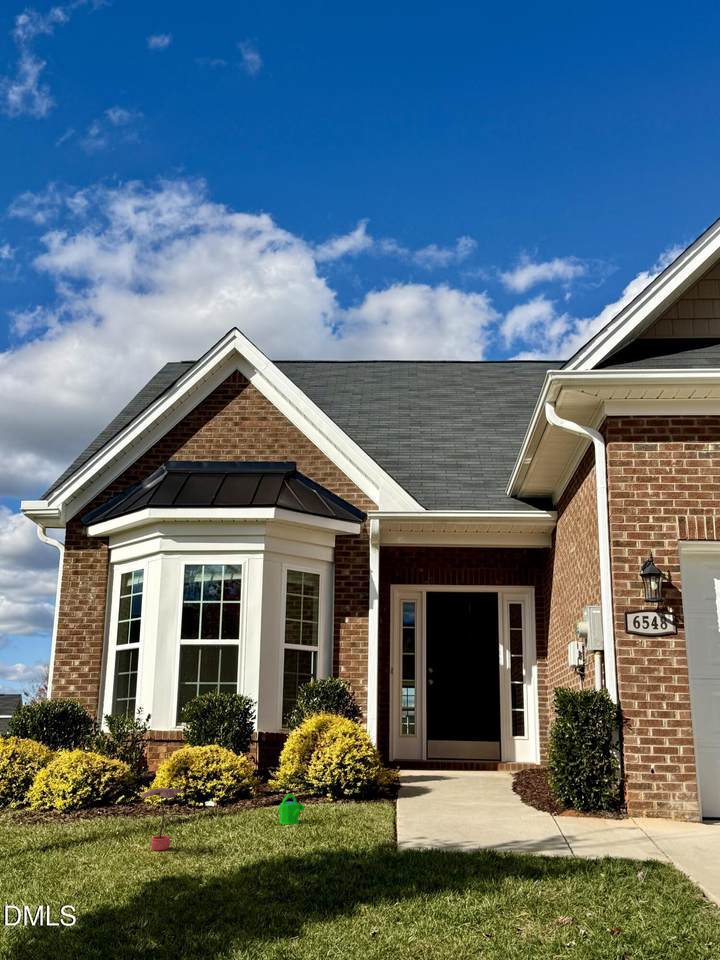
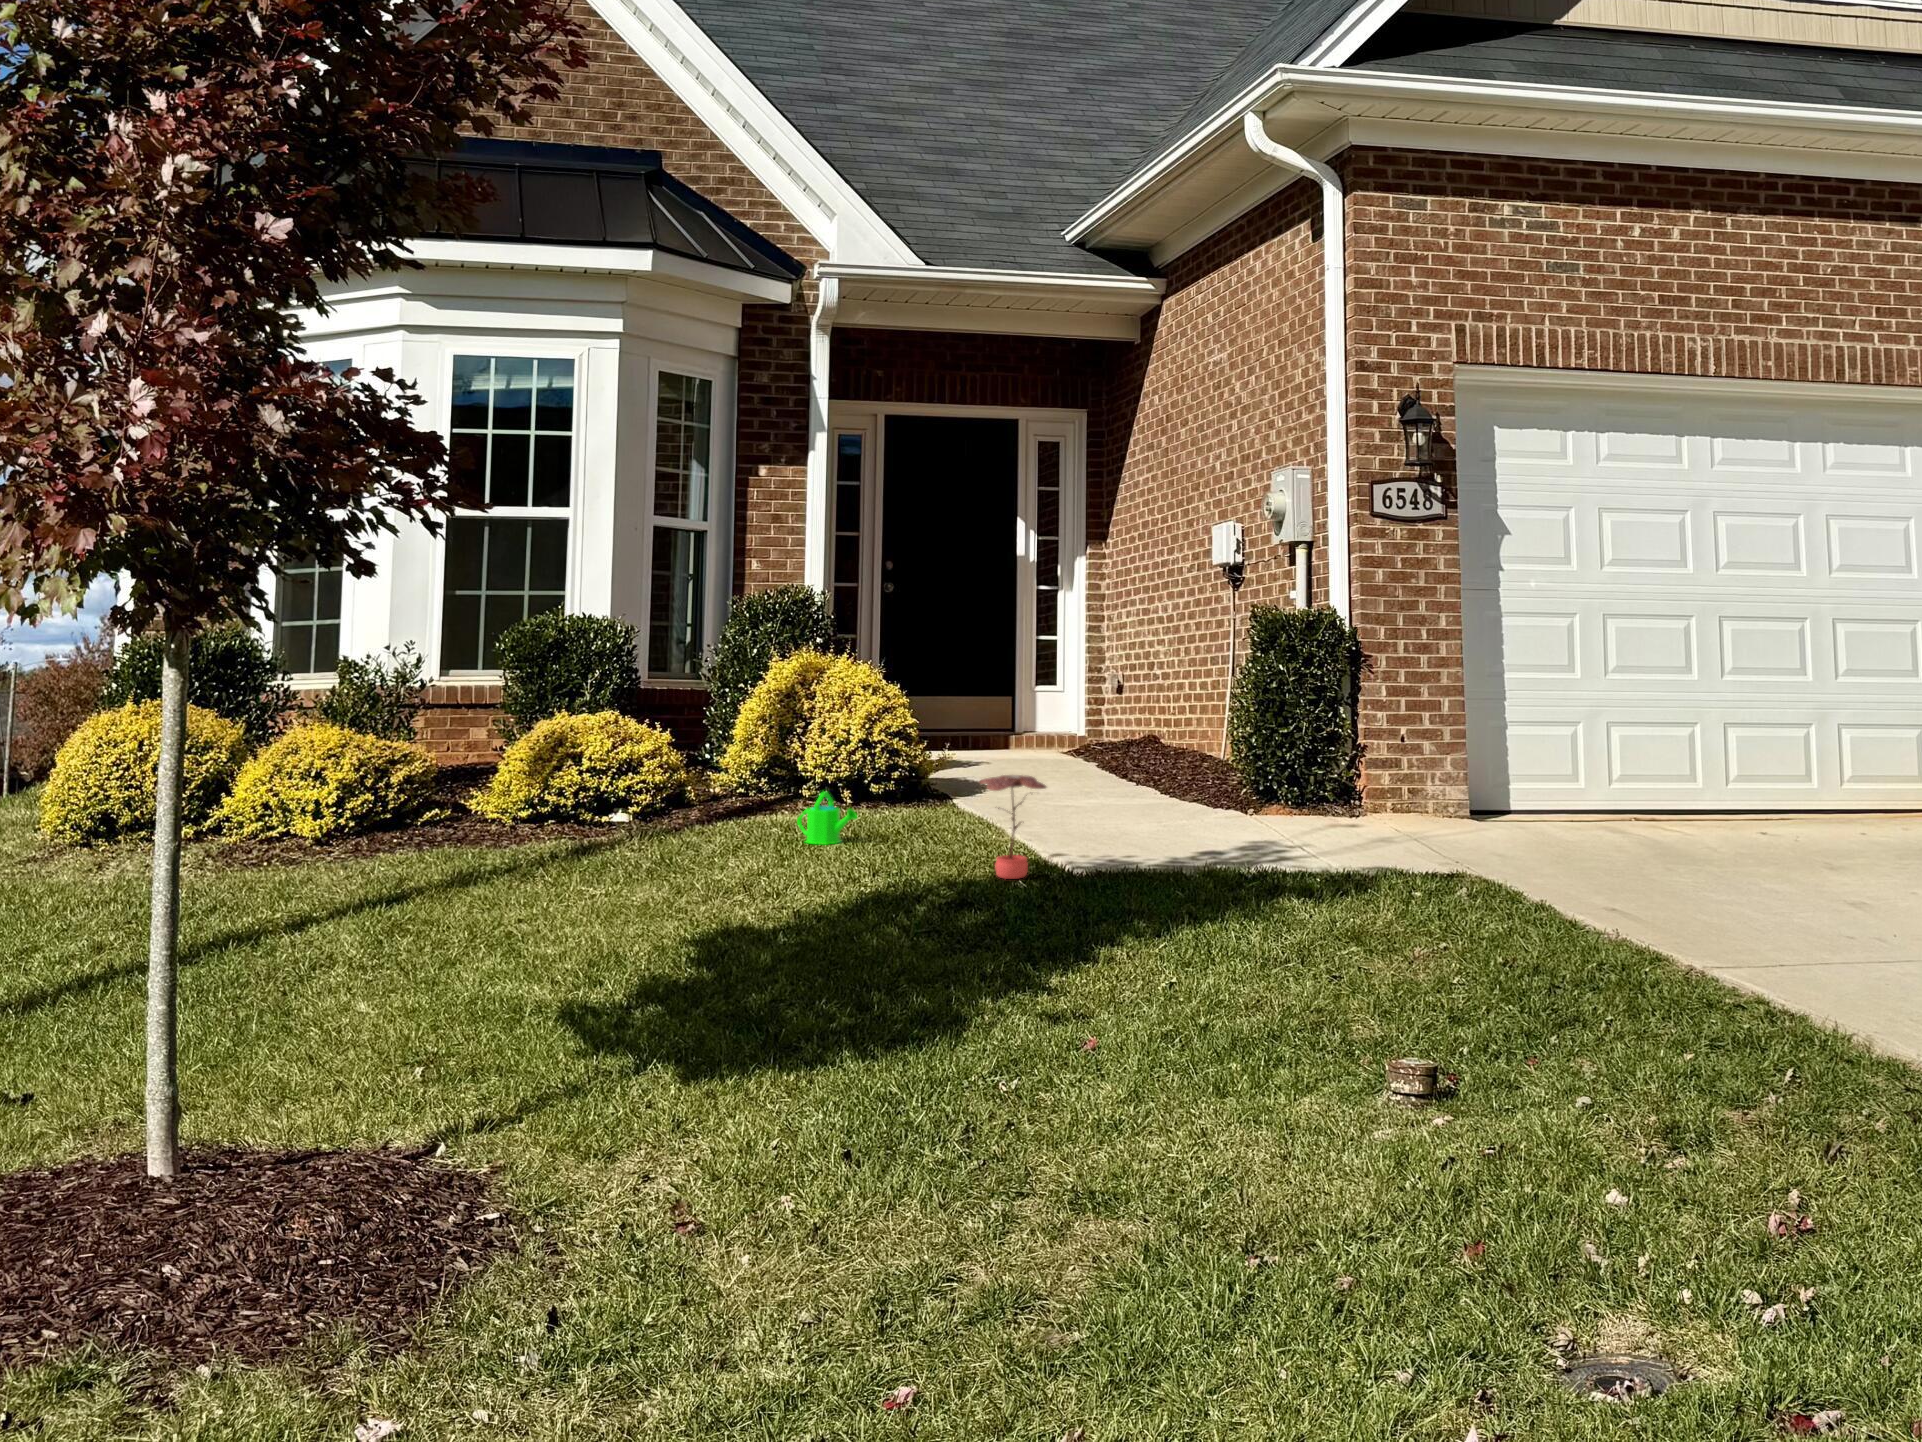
potted plant: present [141,788,182,851] -> present [980,775,1046,879]

